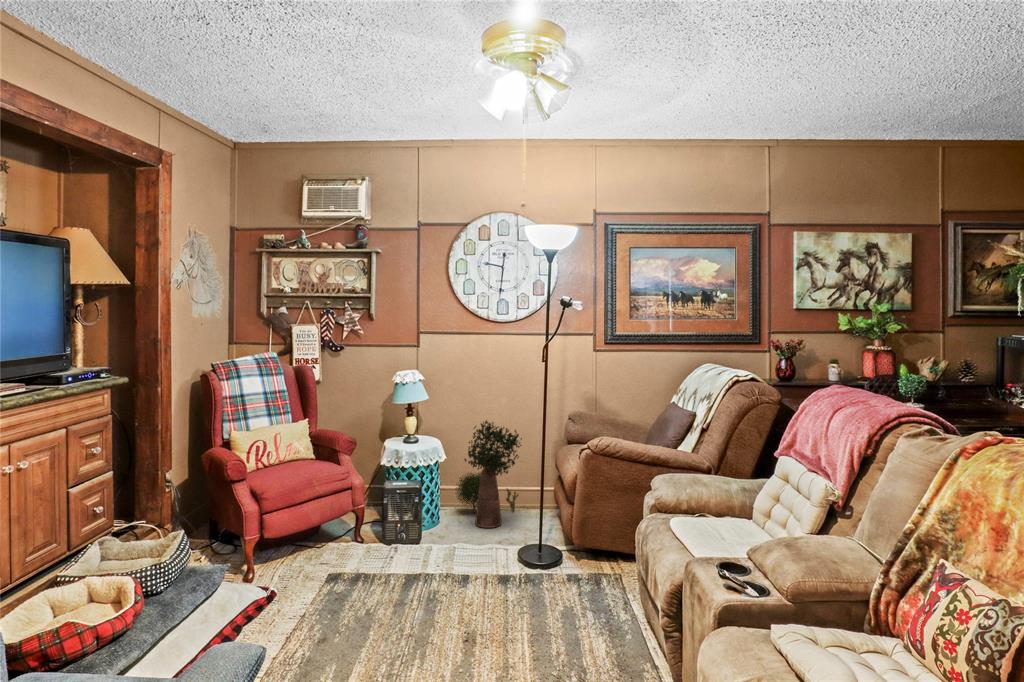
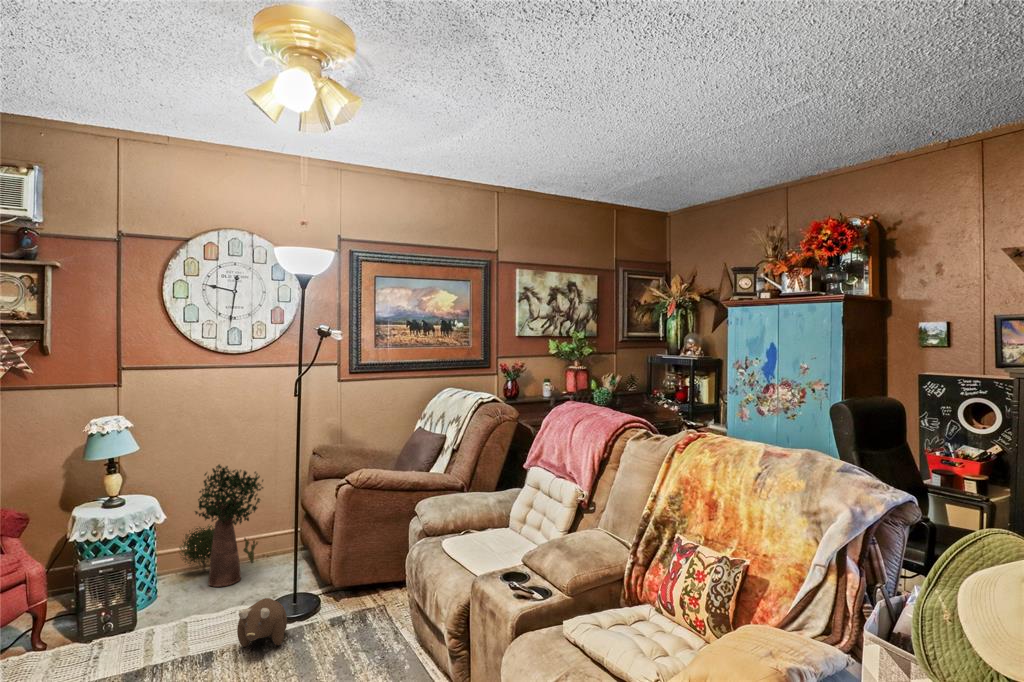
plush toy: none [486,544,529,589] -> present [237,598,287,647]

